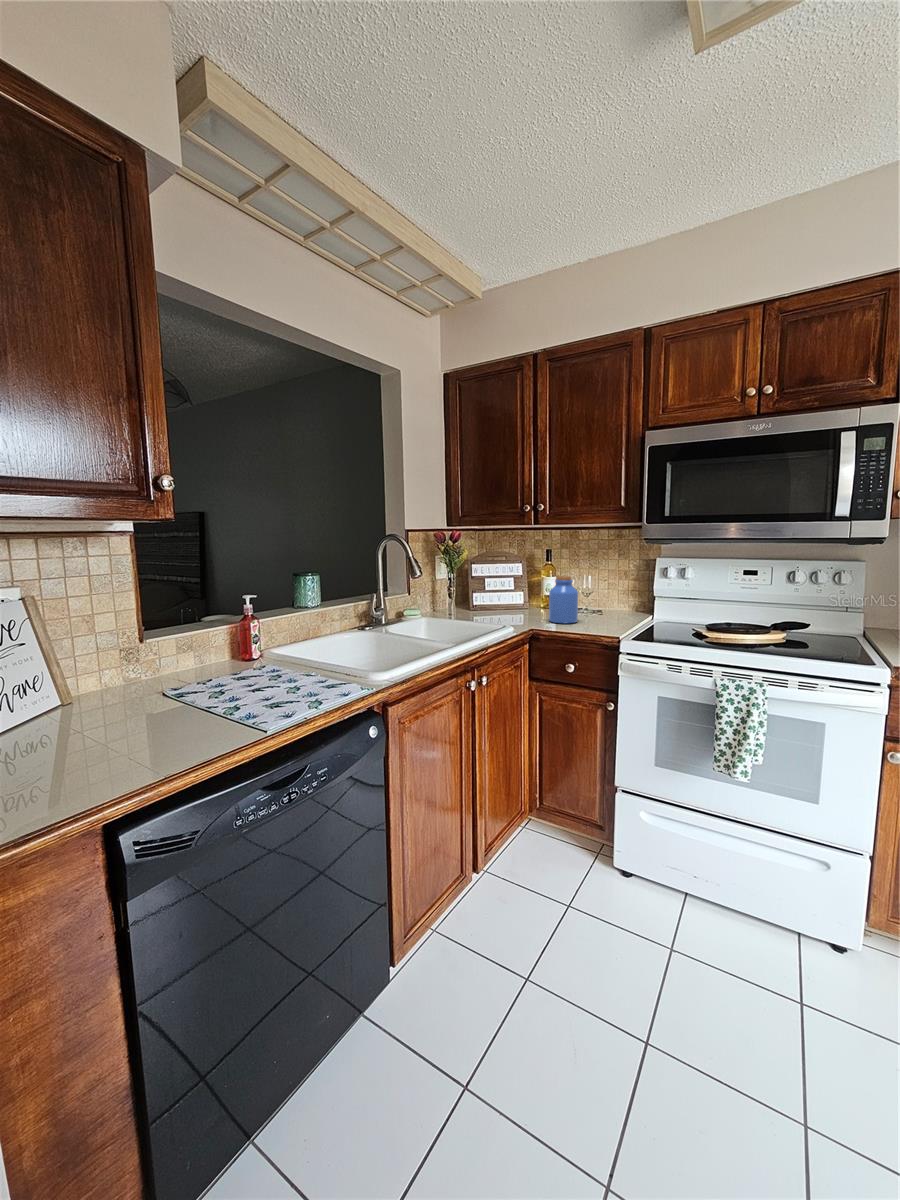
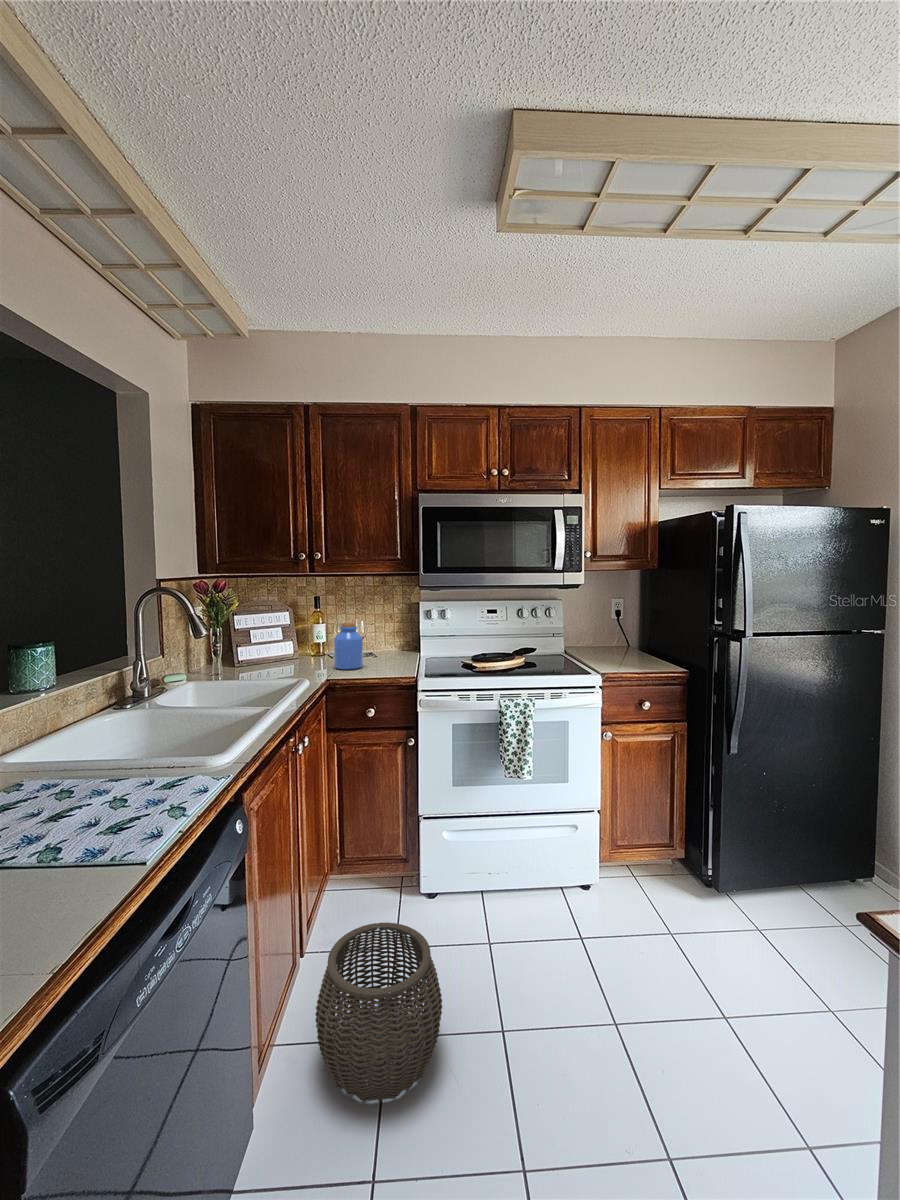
woven basket: none [440,873,566,1047] -> present [315,922,442,1101]

